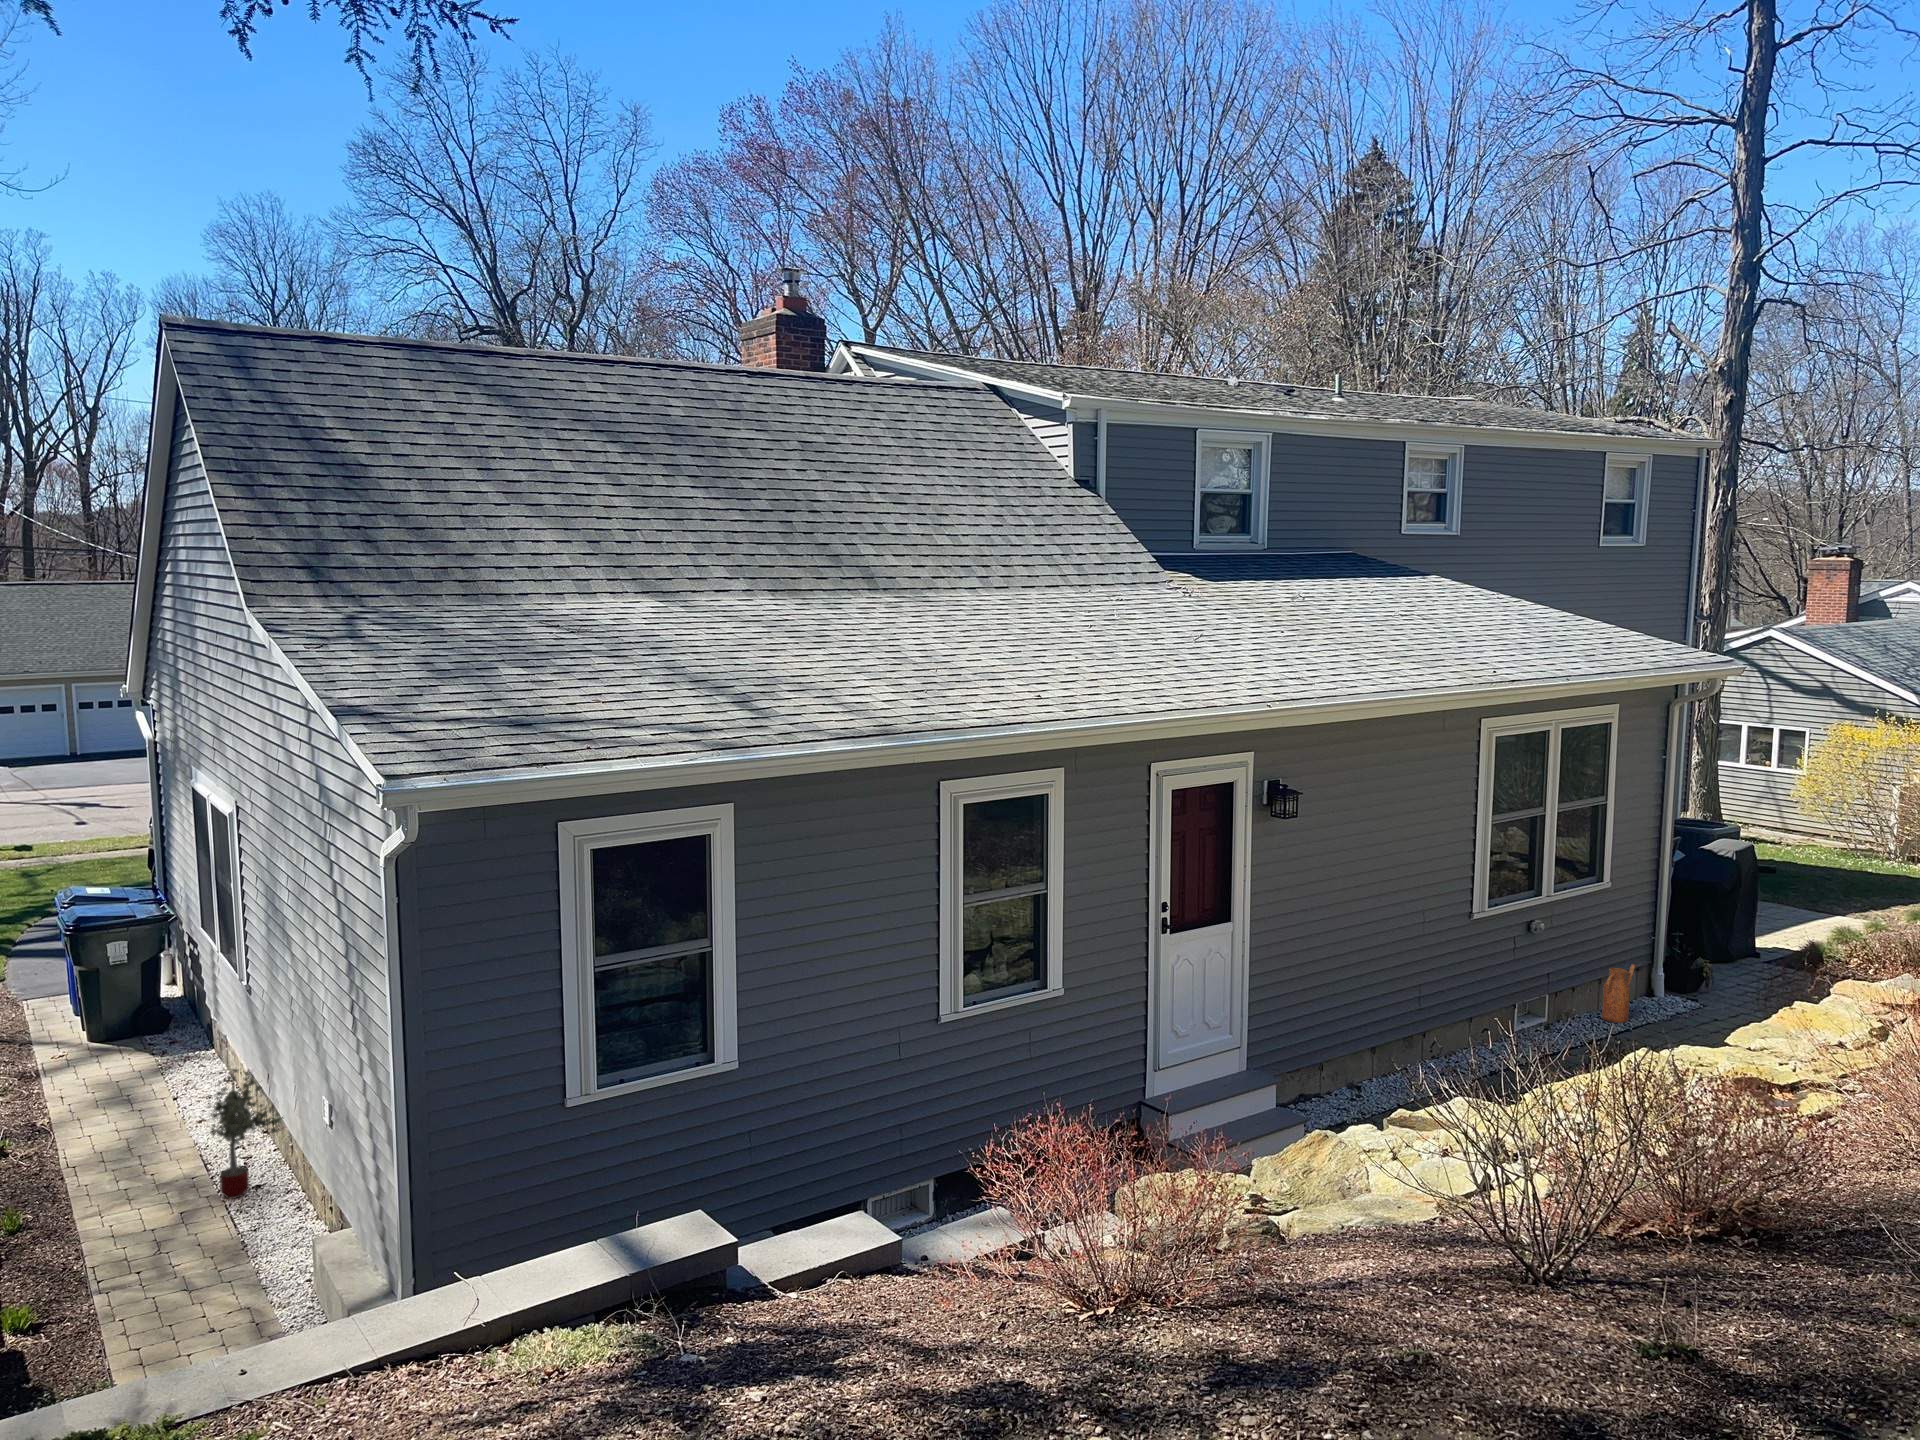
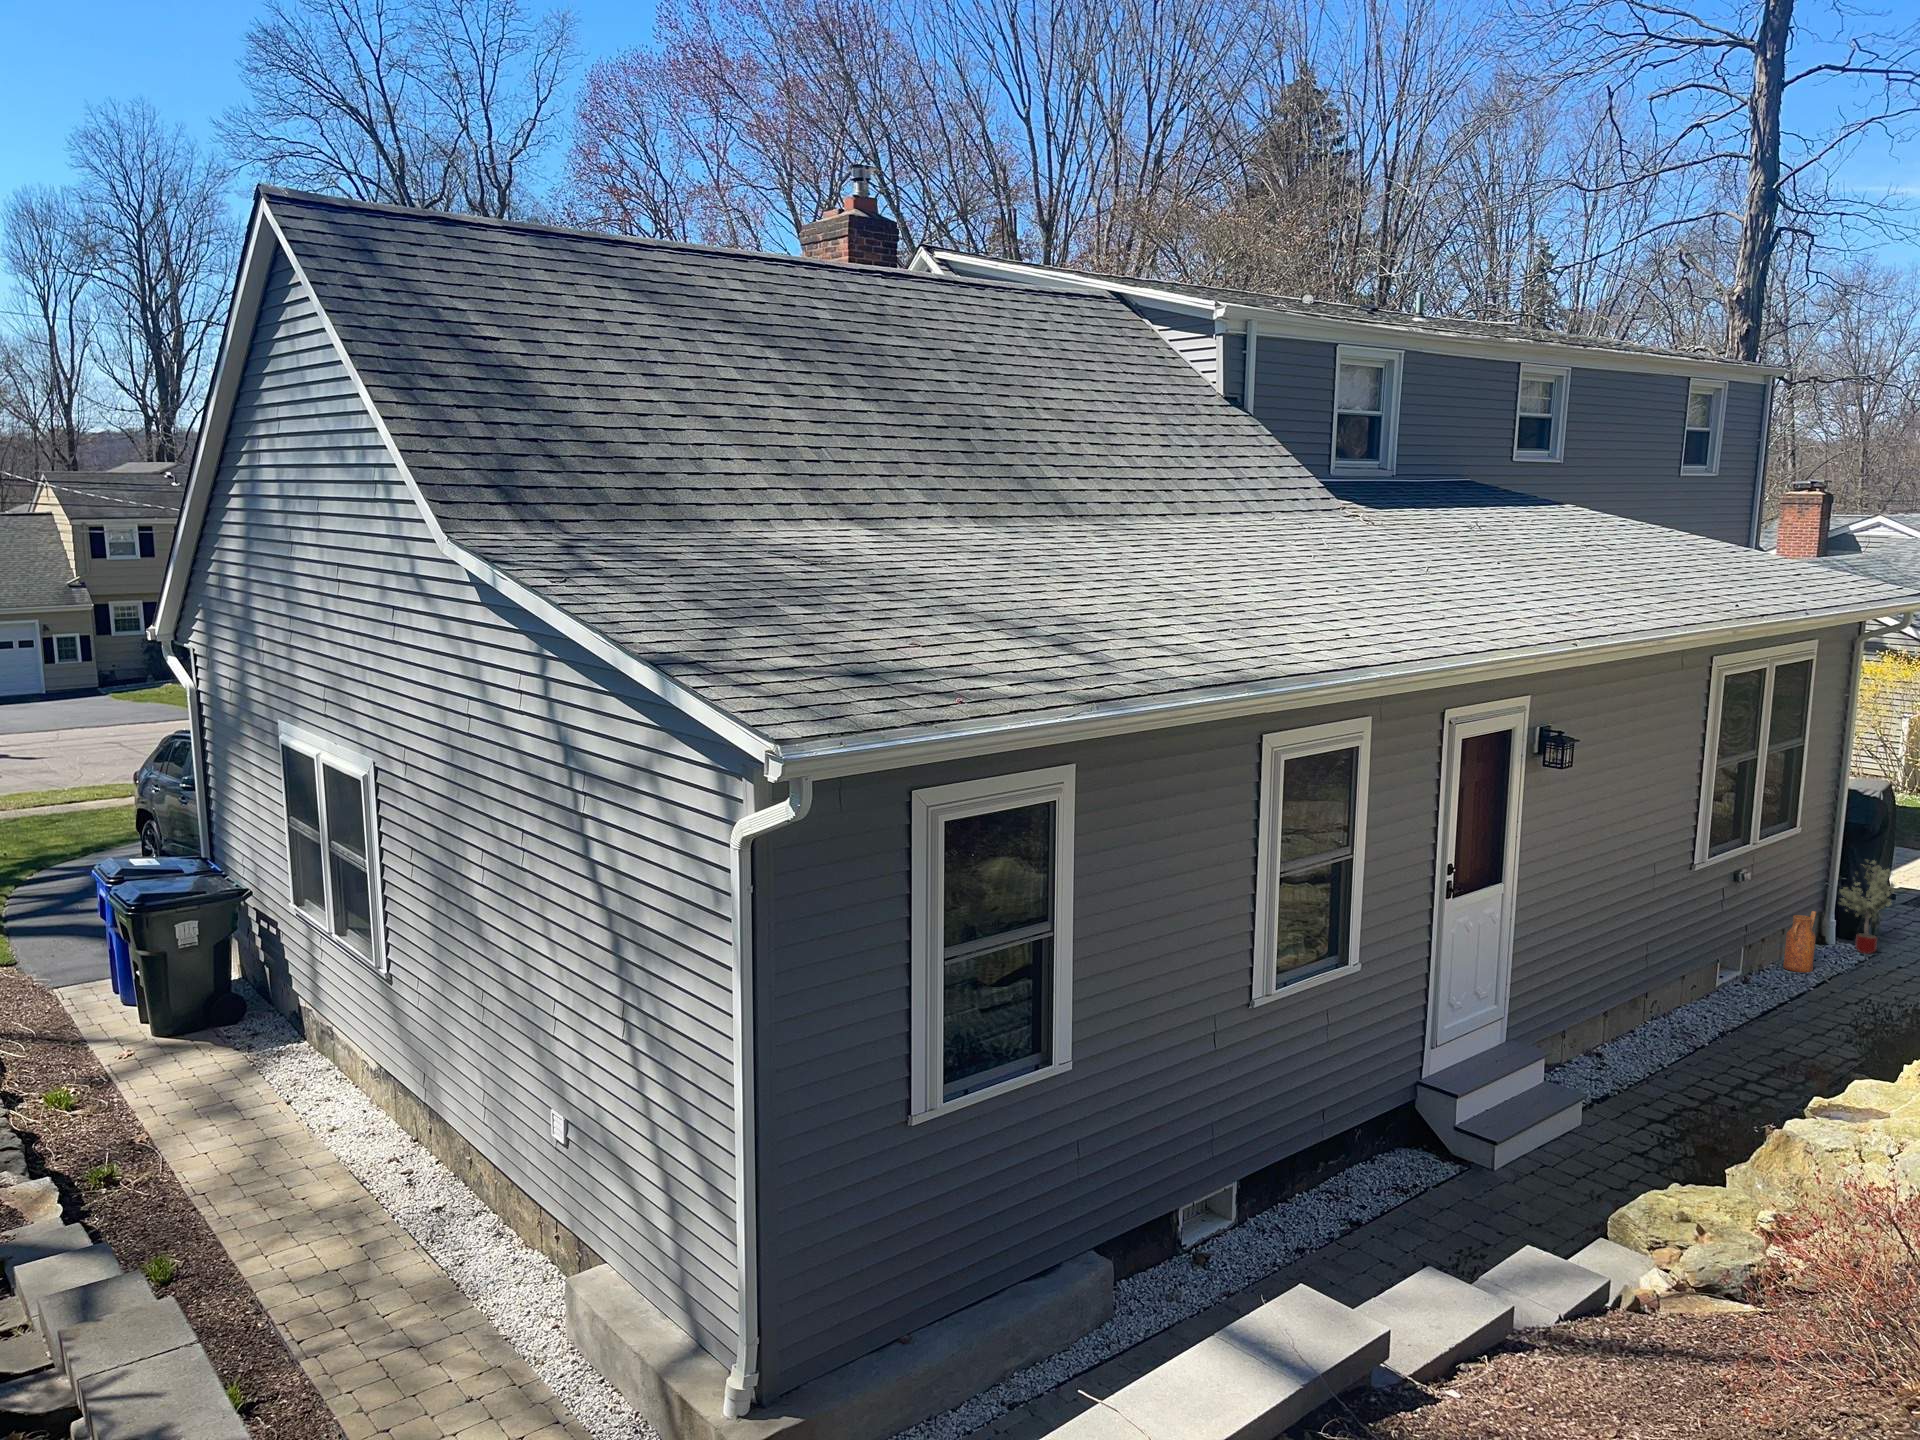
potted tree: present [208,1069,284,1199] -> present [1839,860,1895,954]

